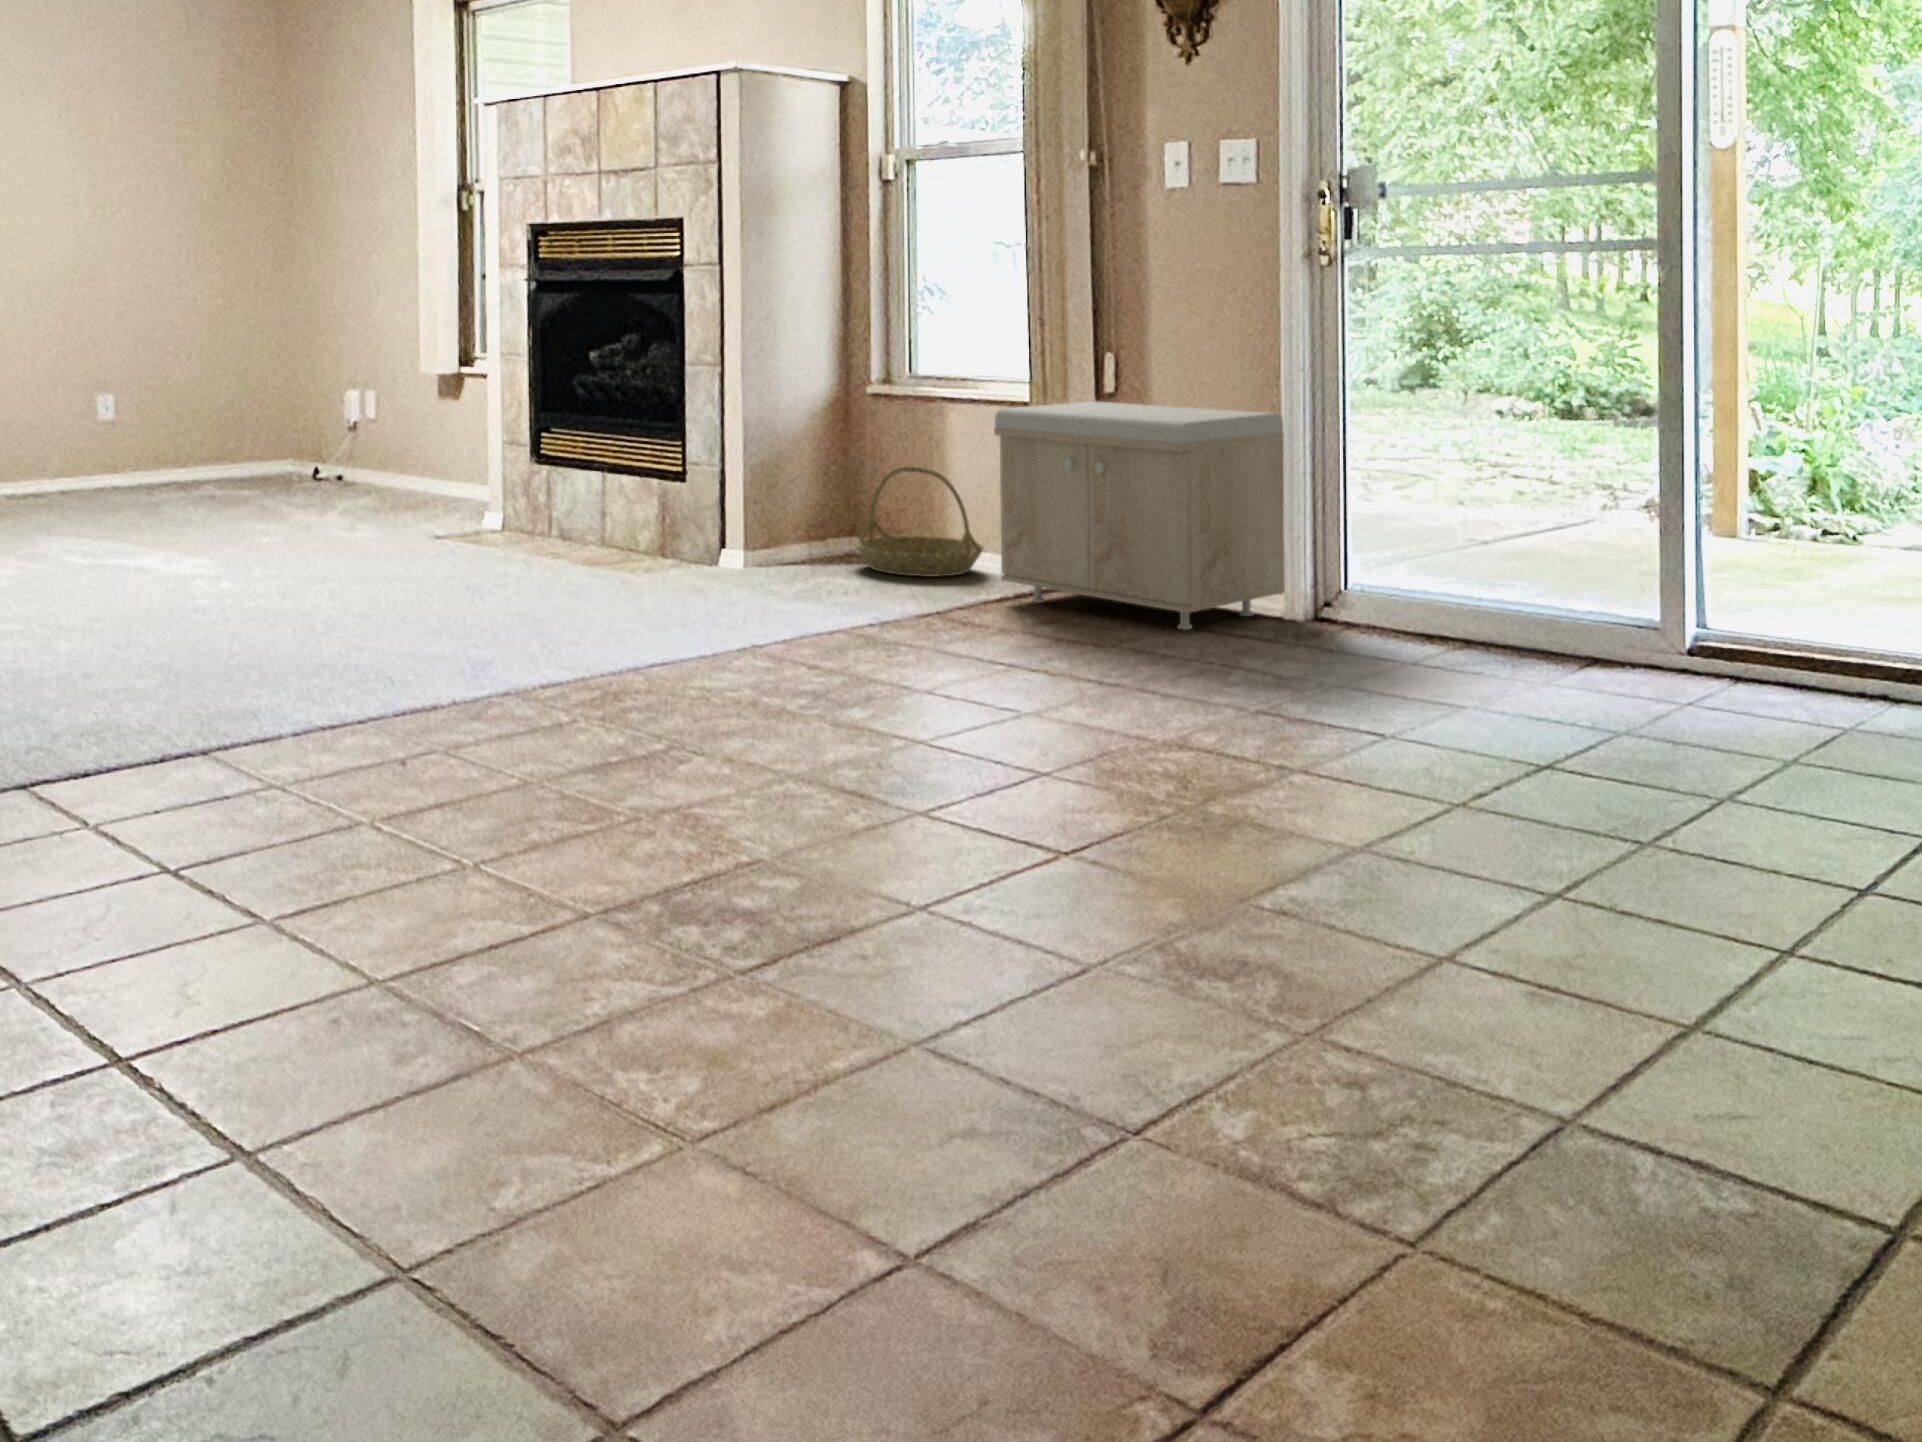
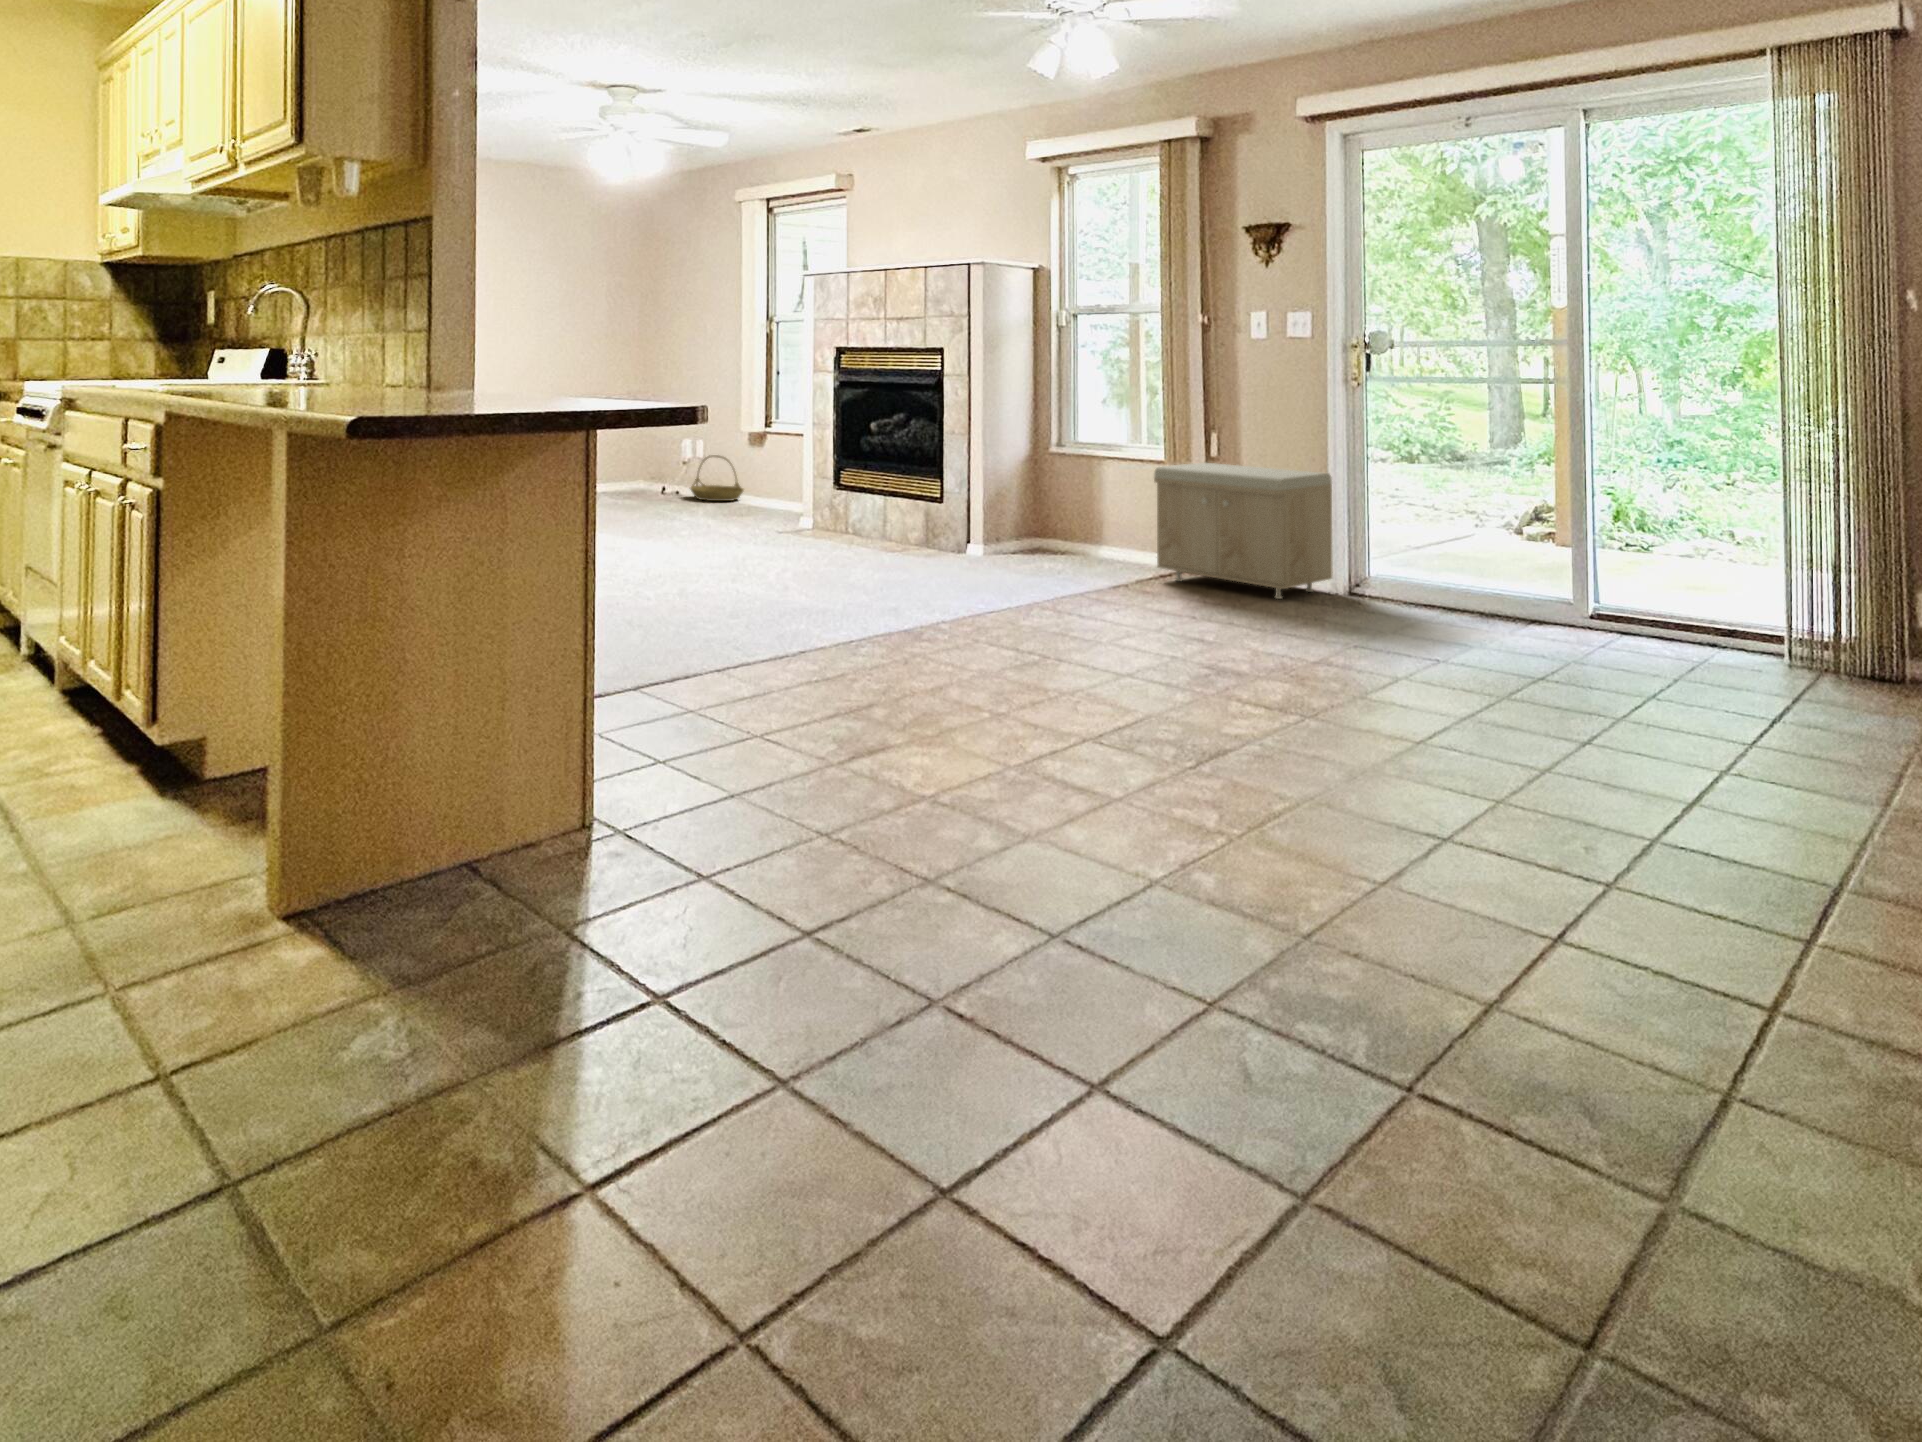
basket: present [855,467,984,577] -> present [690,455,744,501]

